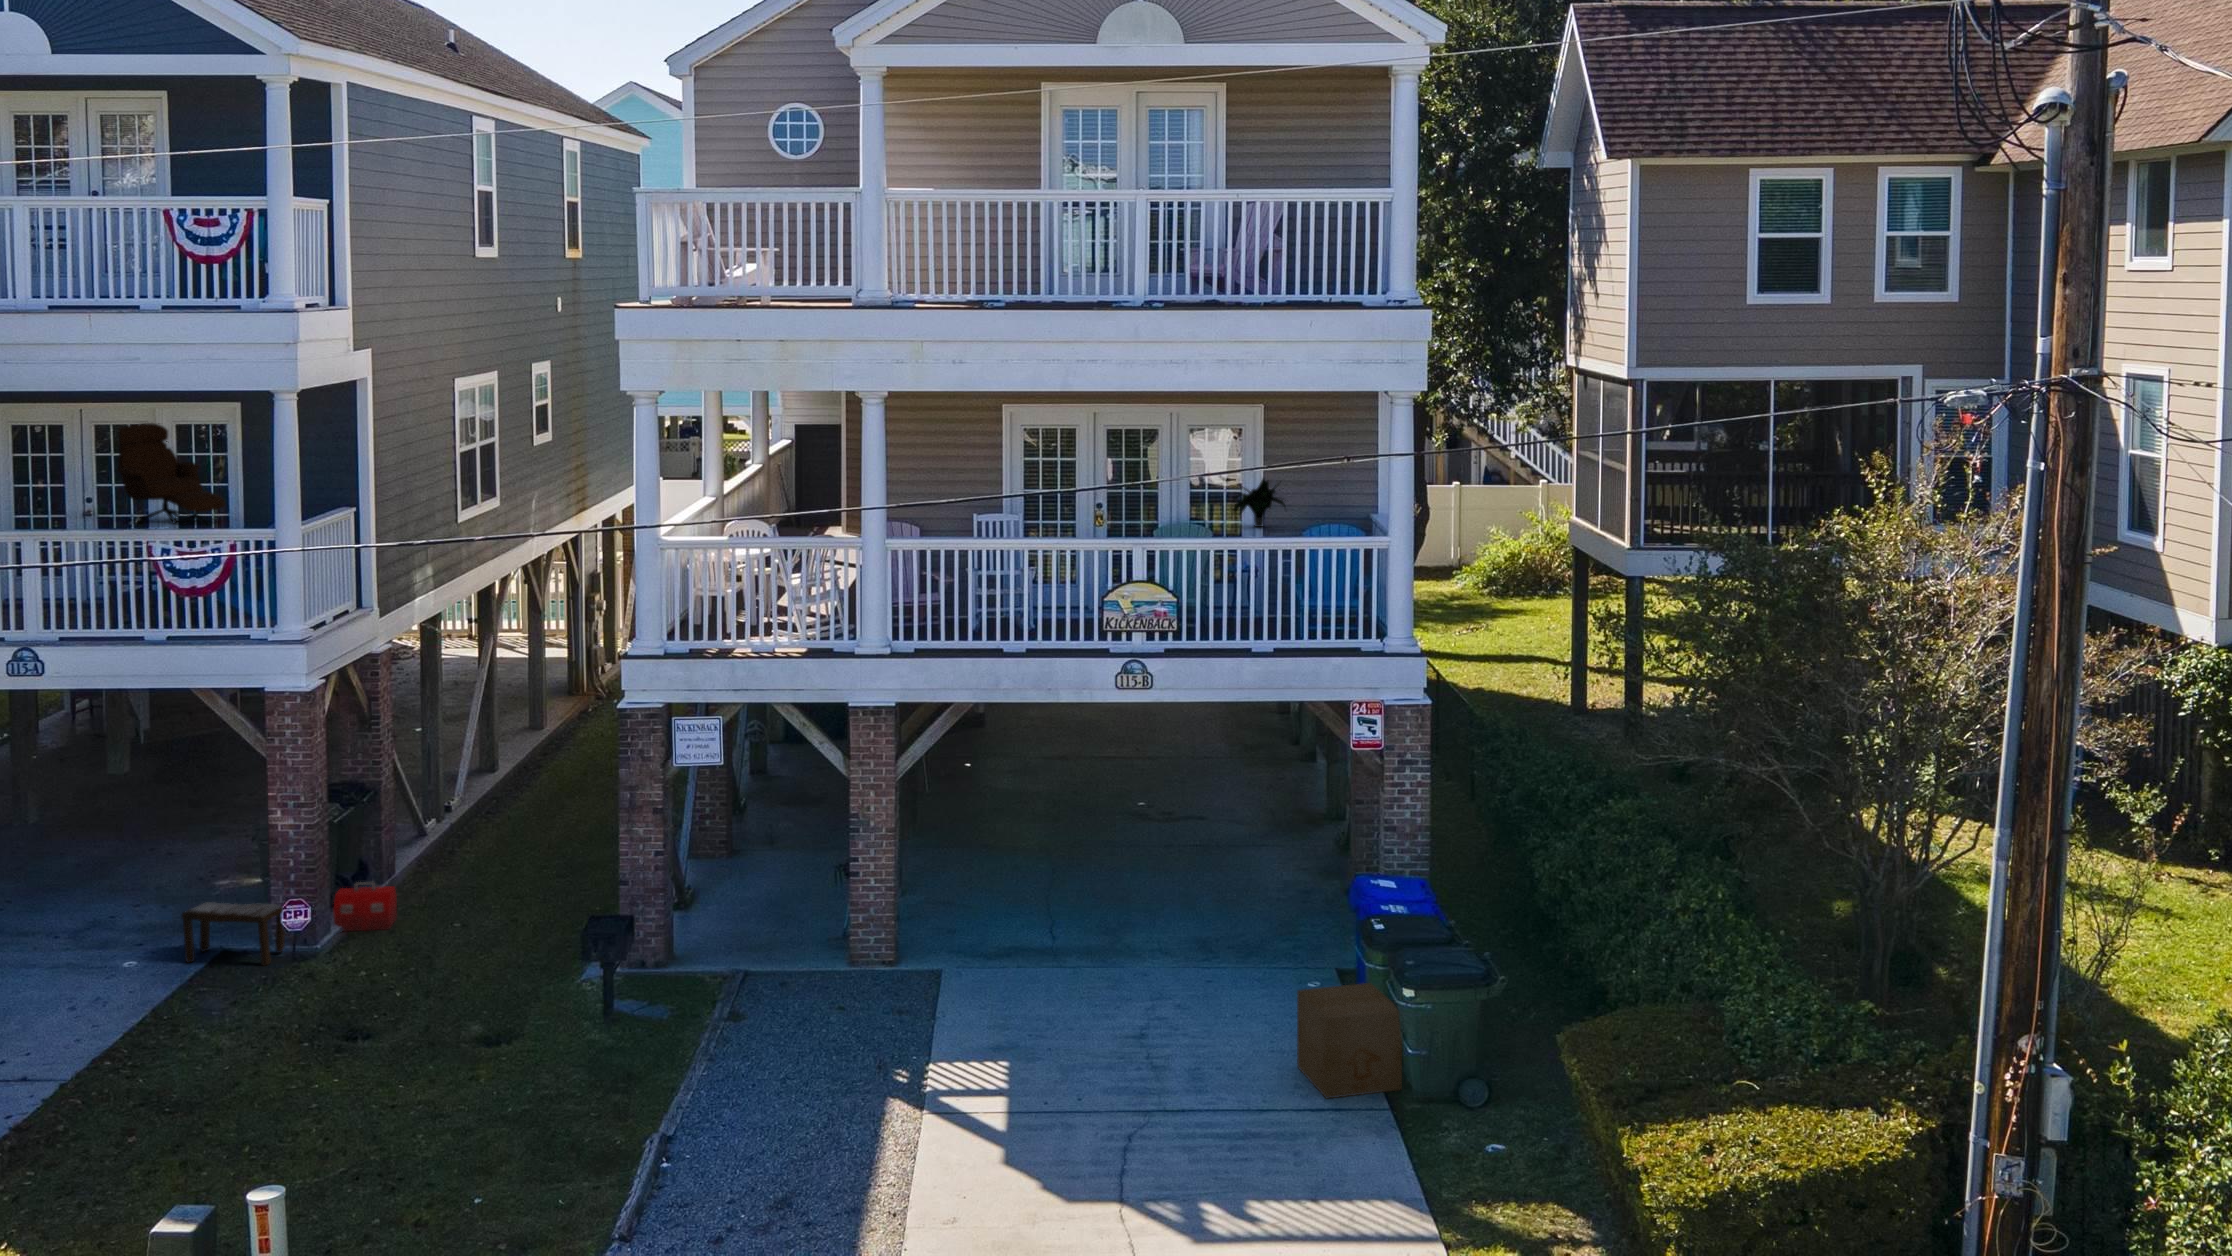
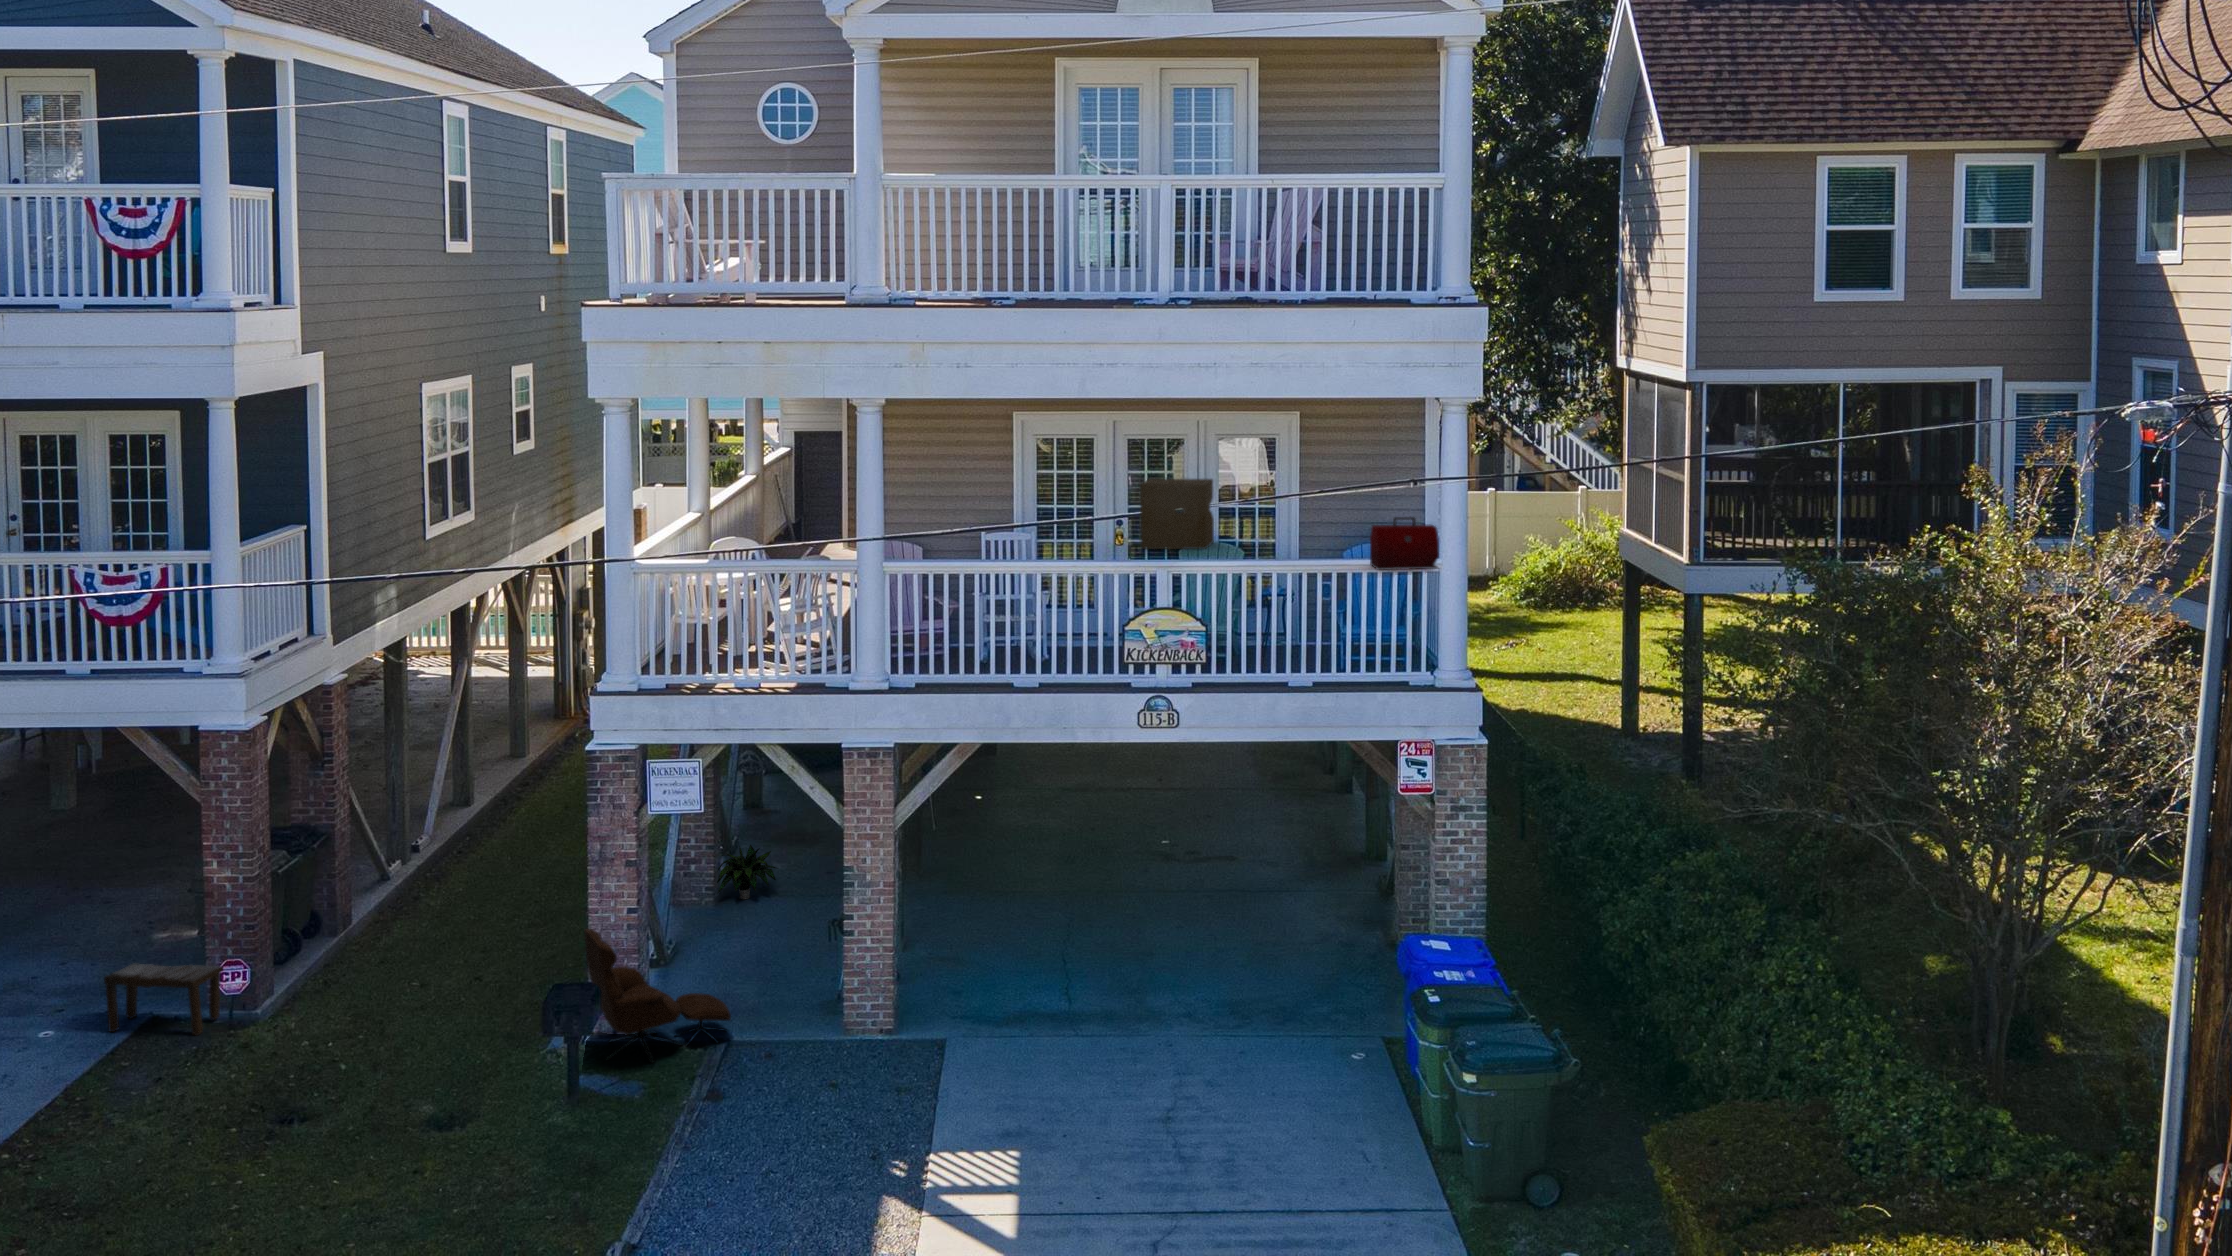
lounge chair: present [117,423,225,524] -> present [584,929,731,1063]
potted plant: present [1233,479,1285,527] -> present [717,845,776,899]
toolbox: present [334,882,397,932] -> present [1370,517,1439,570]
cardboard box: present [1297,983,1402,1098] -> present [1140,479,1214,549]

